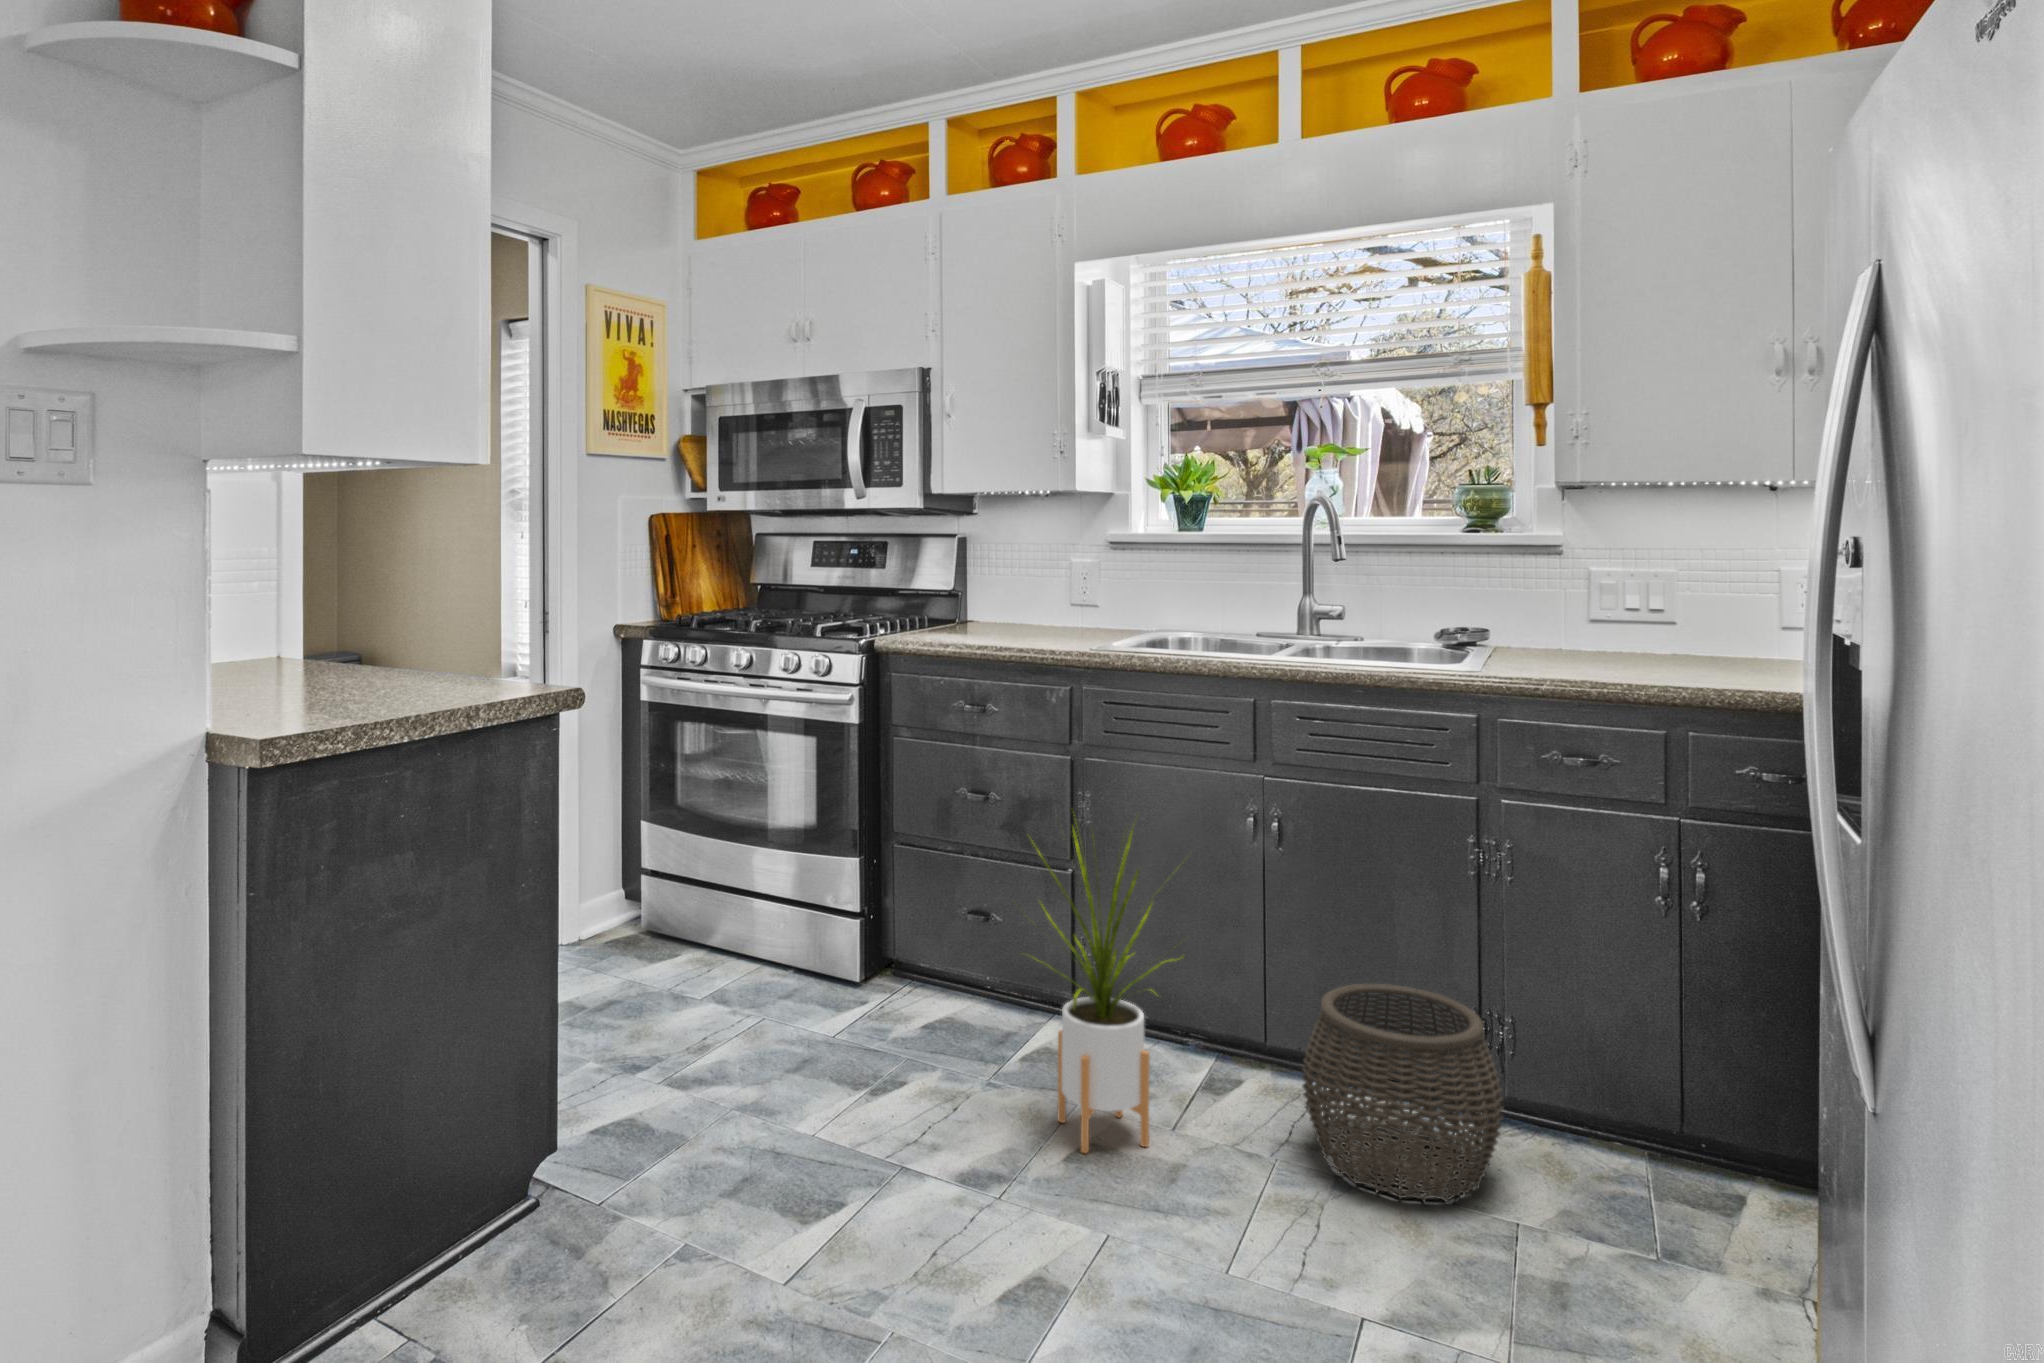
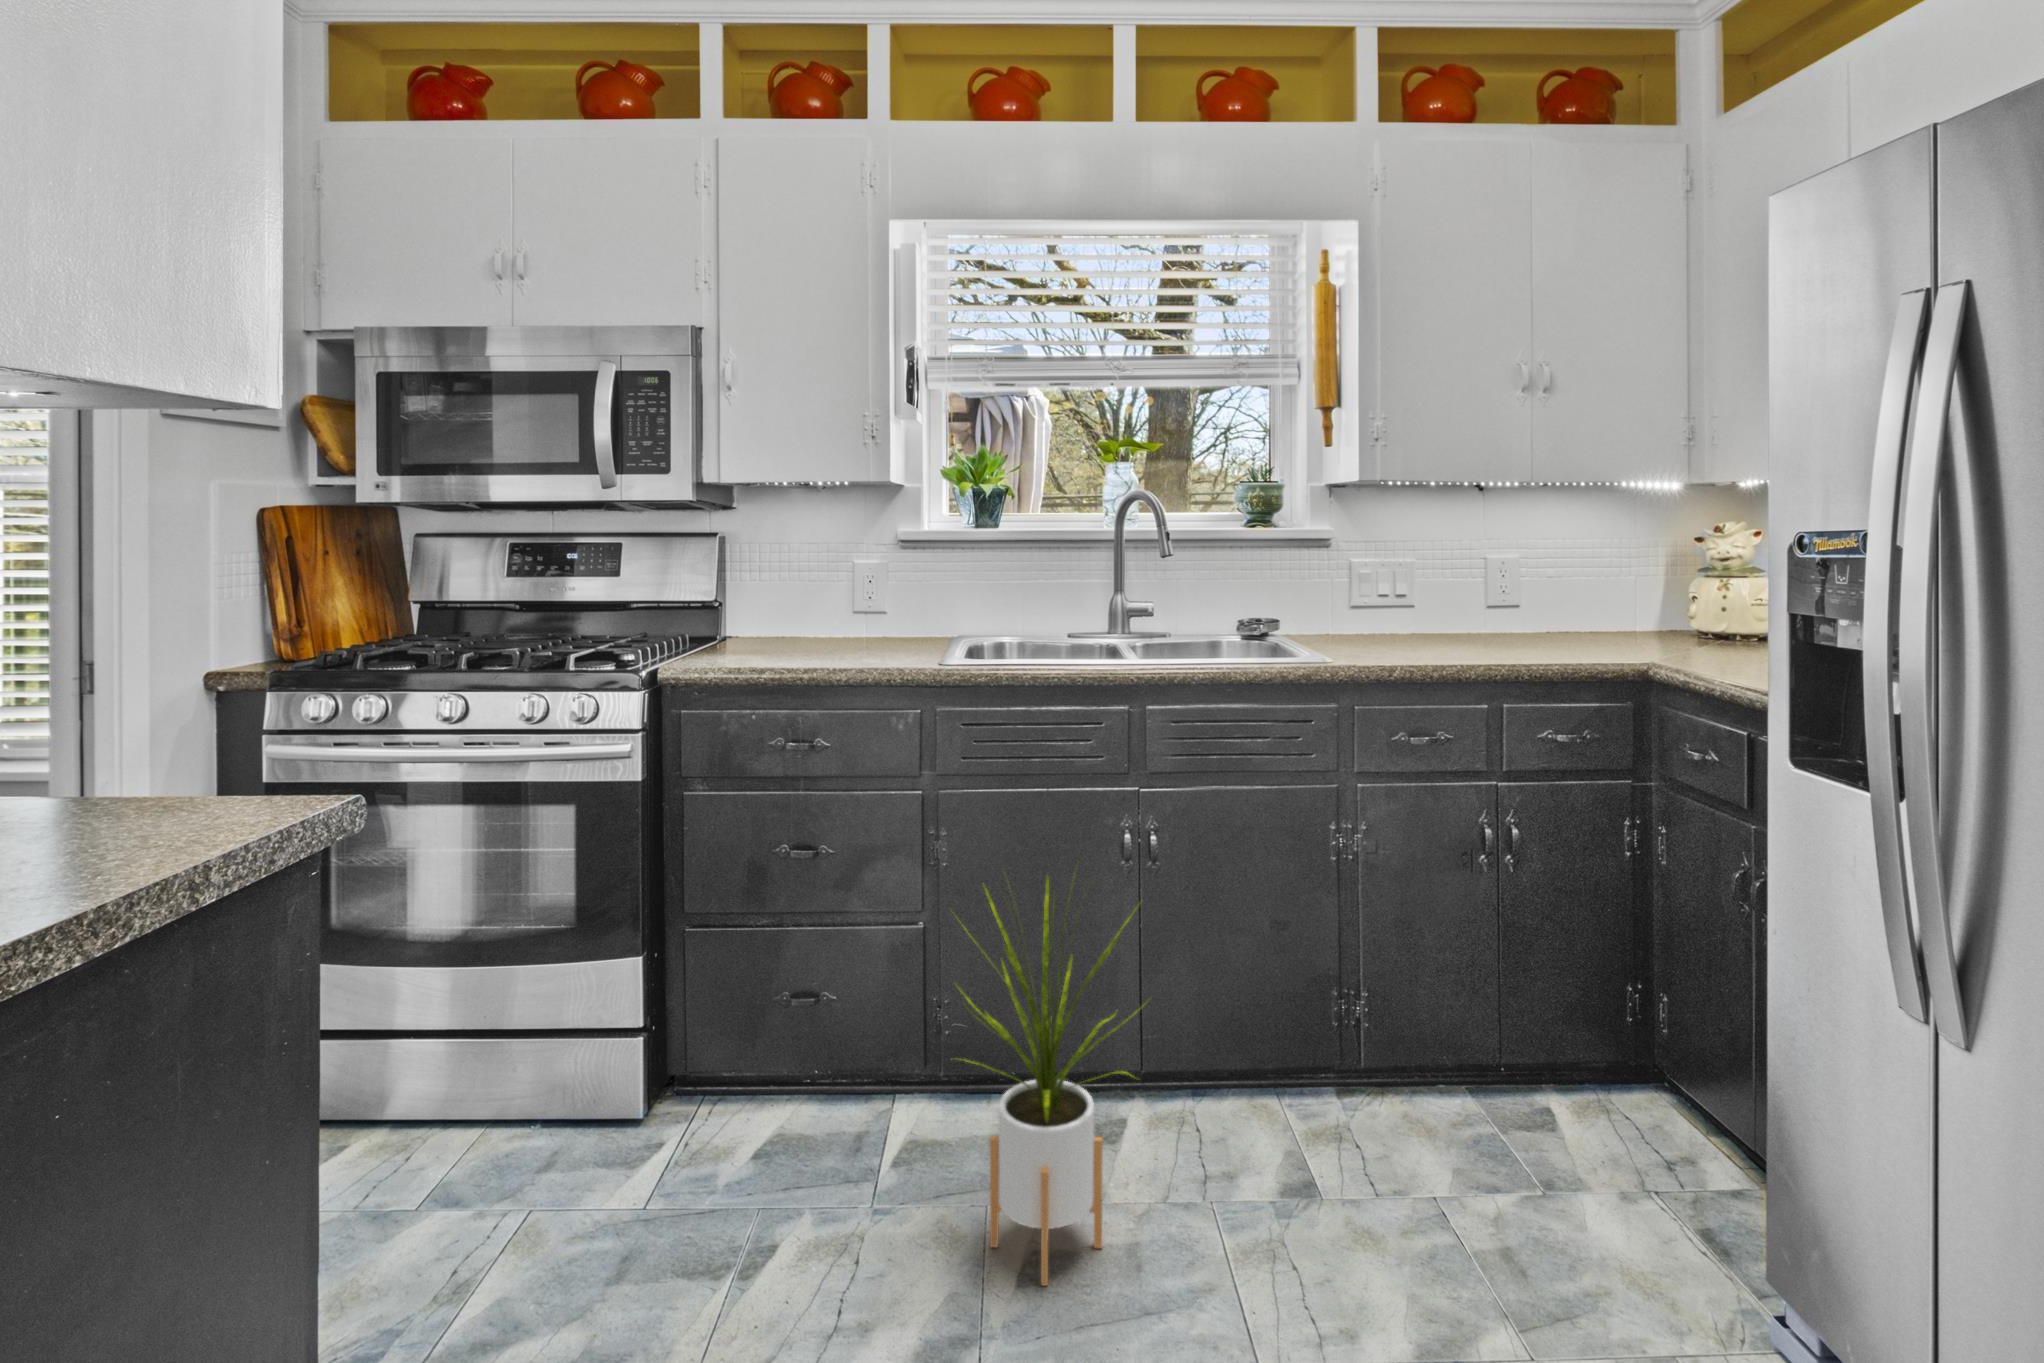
woven basket: present [1302,984,1503,1202] -> none [1234,989,1426,1223]

